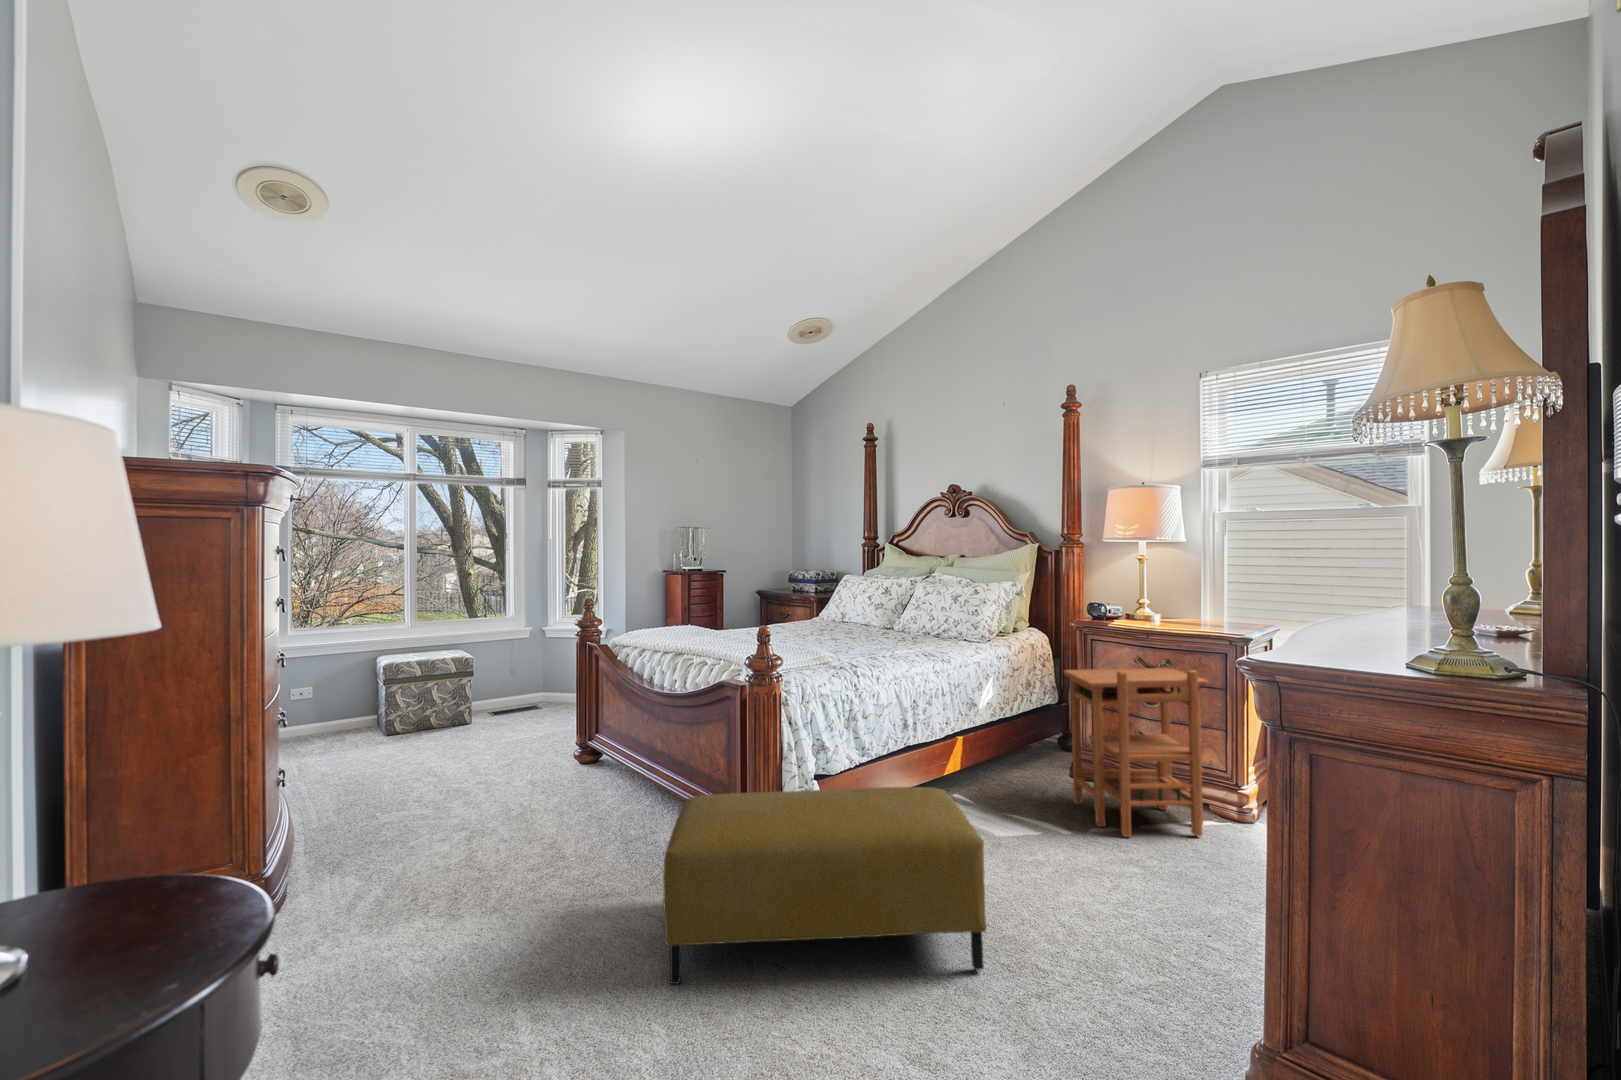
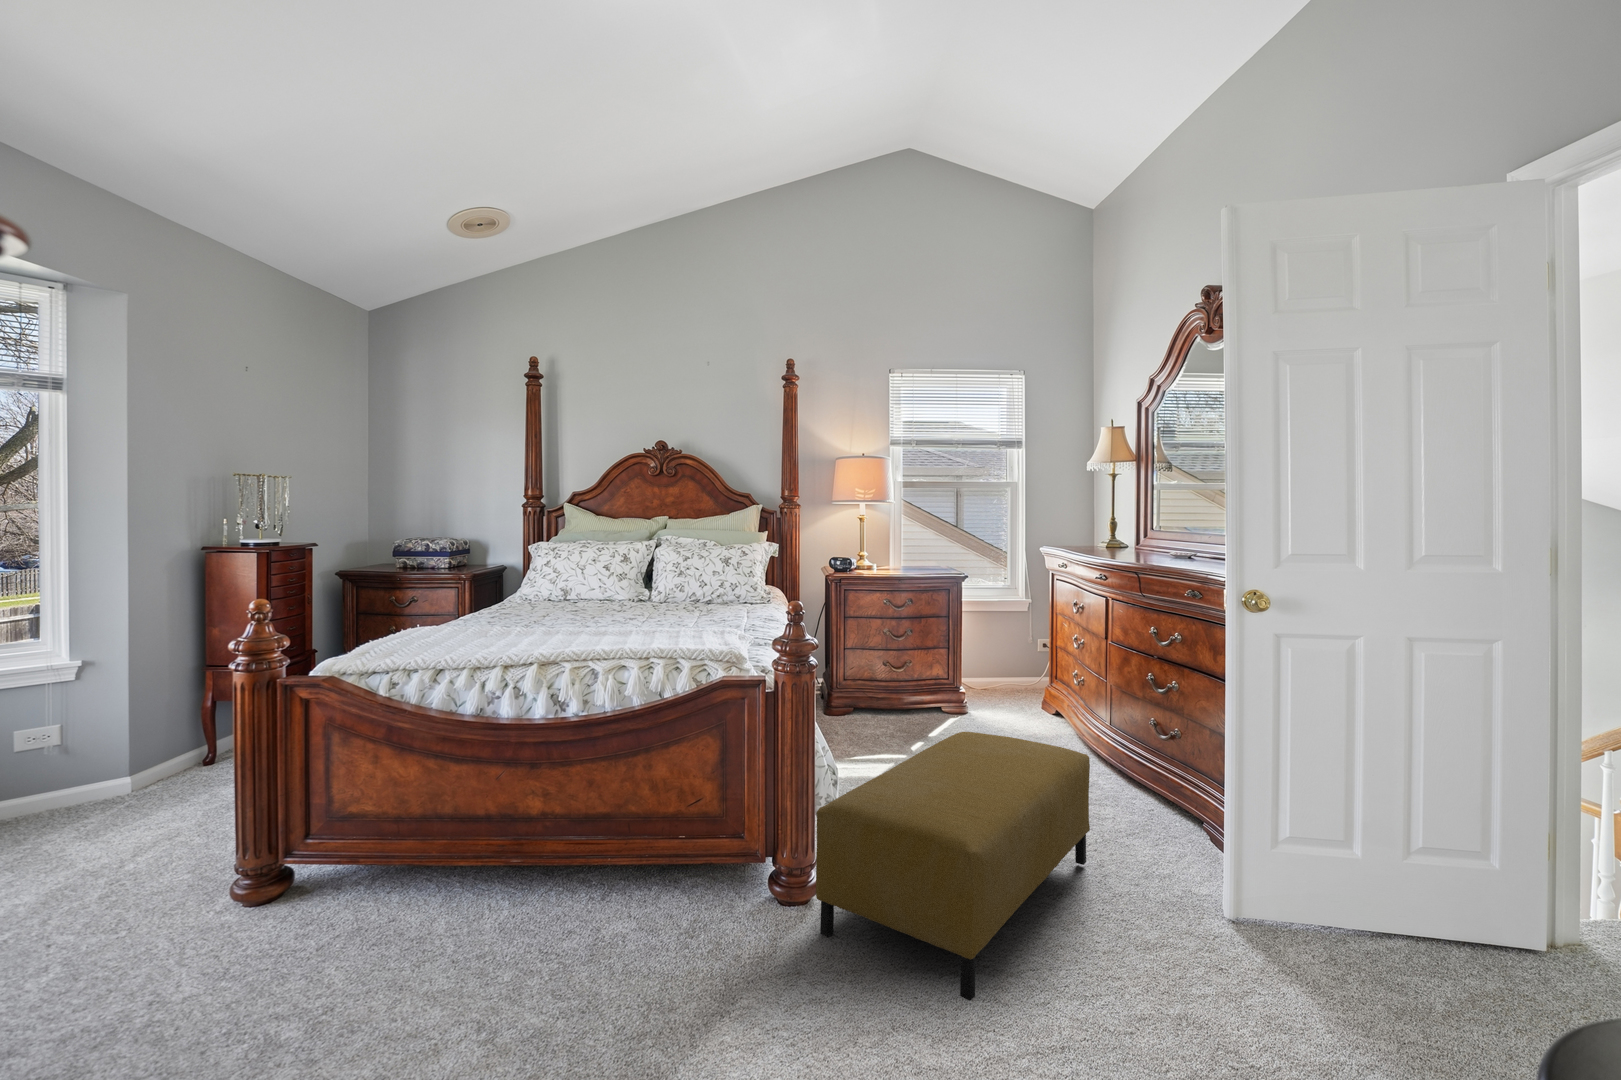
side table: present [1064,668,1208,837] -> none [876,606,988,748]

